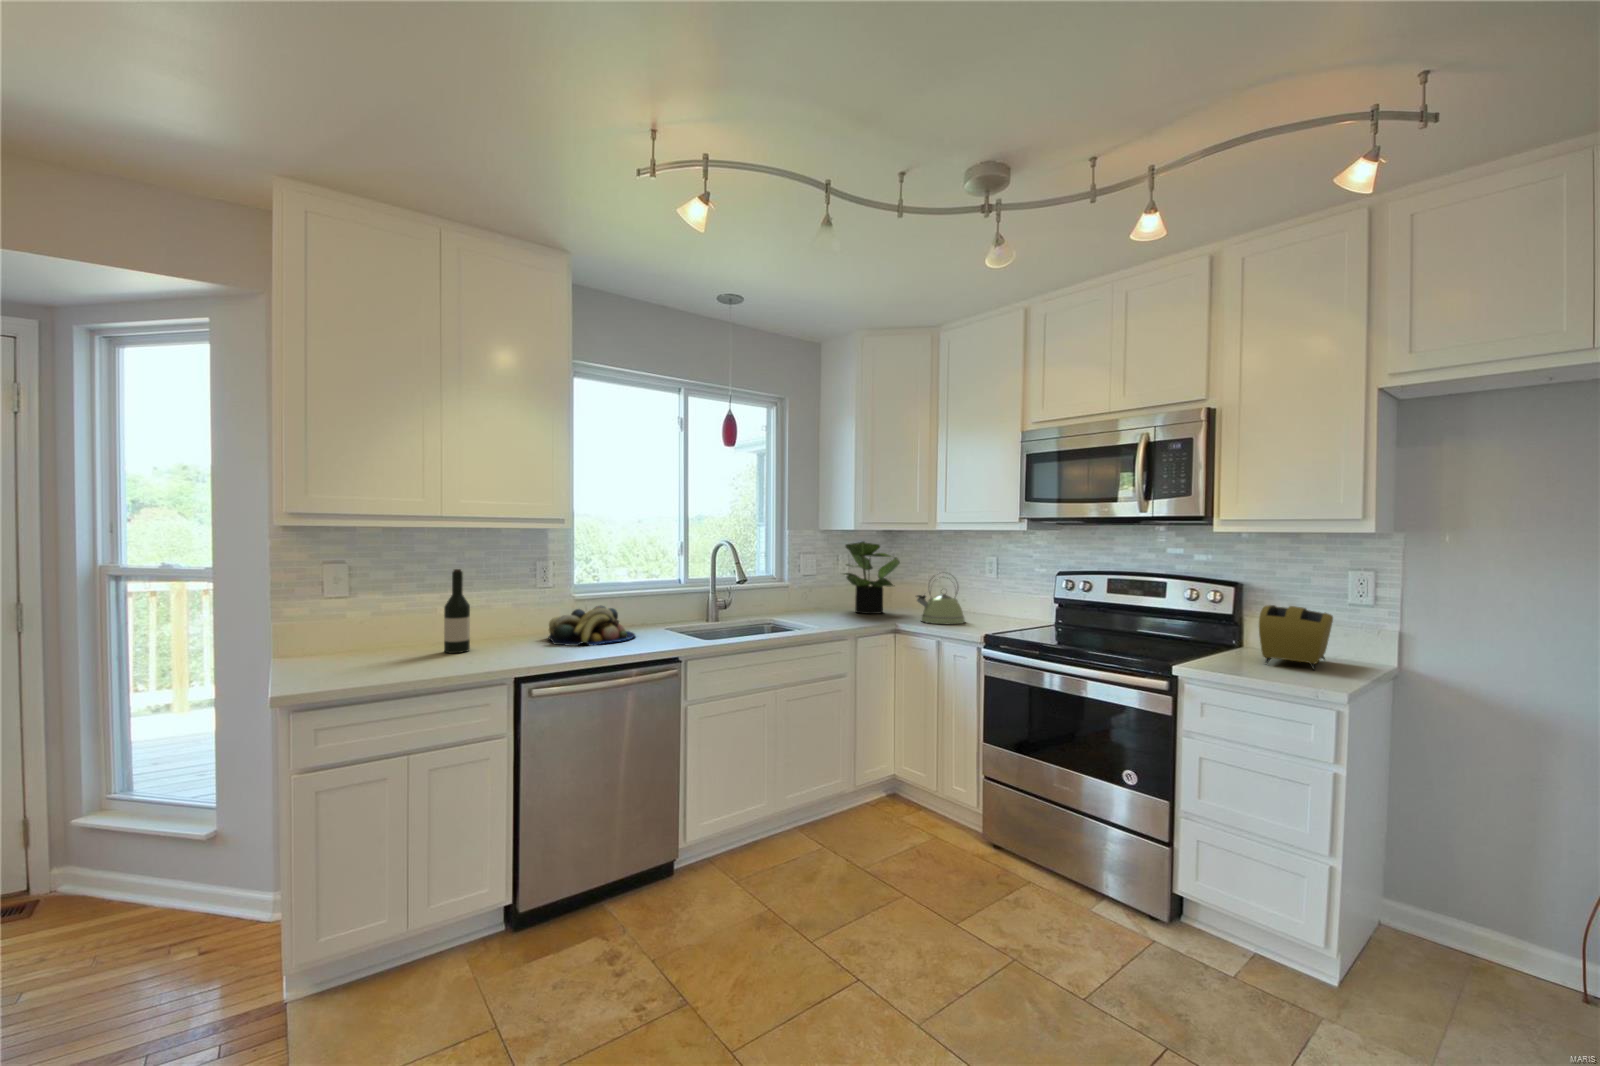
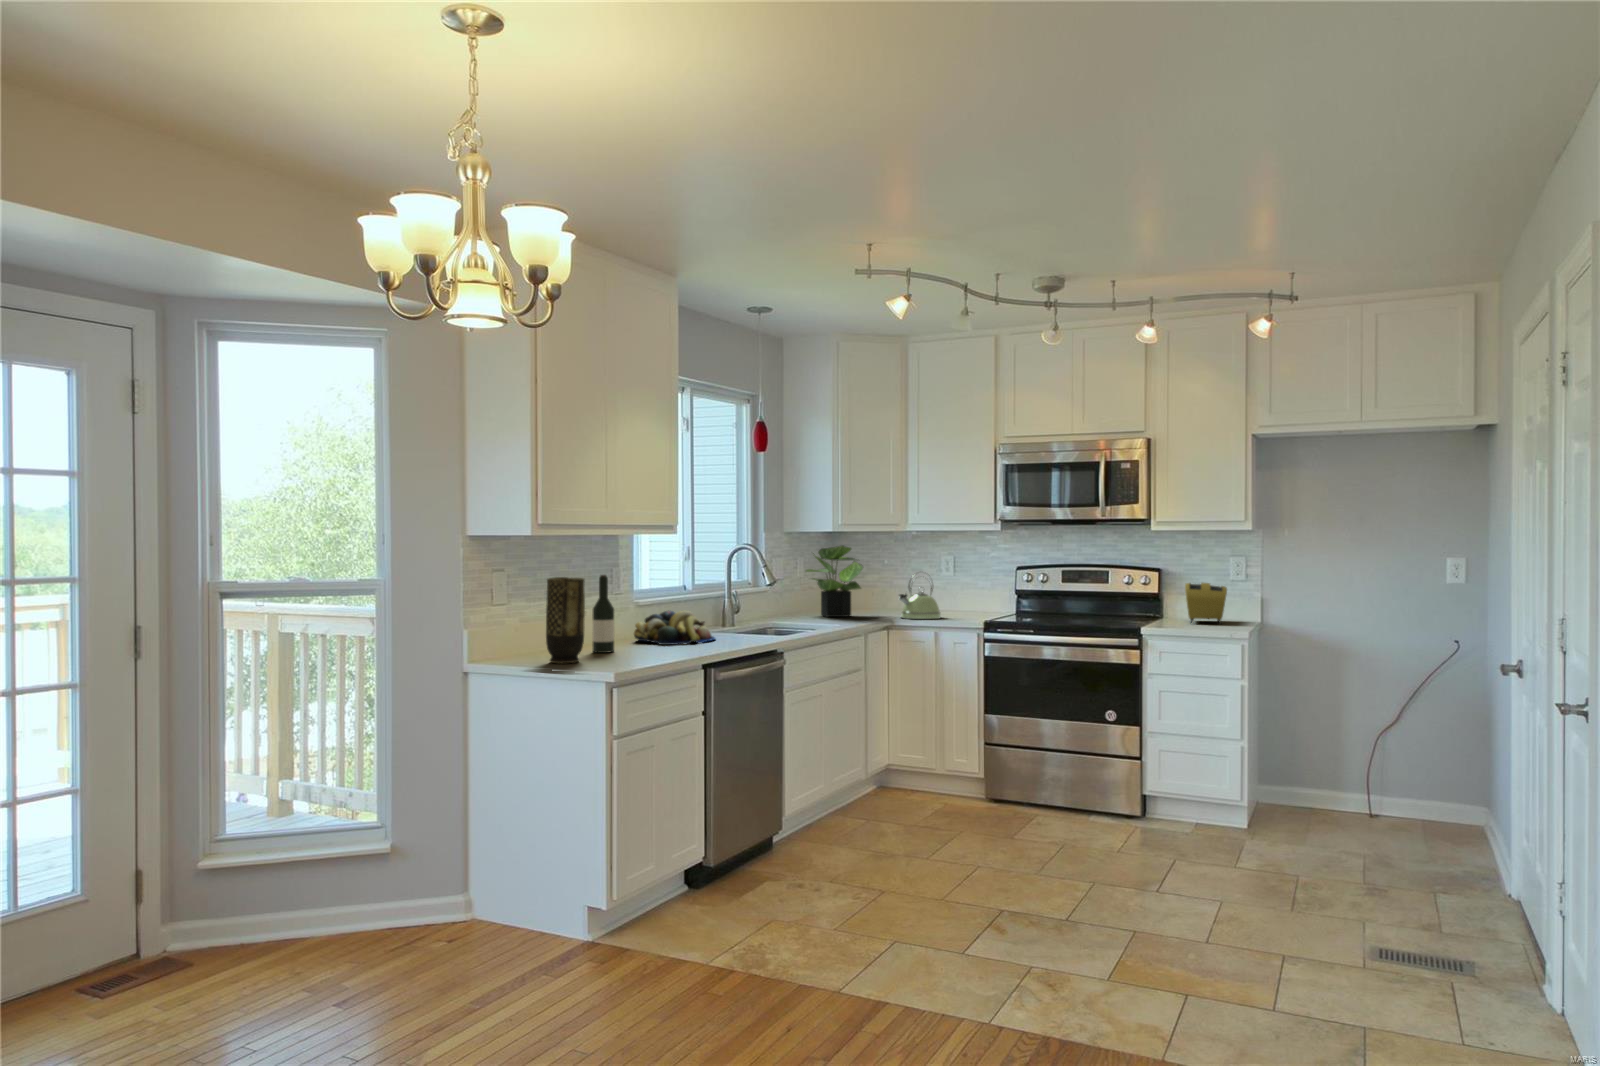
vase: none [320,573,371,670] -> present [546,577,585,663]

